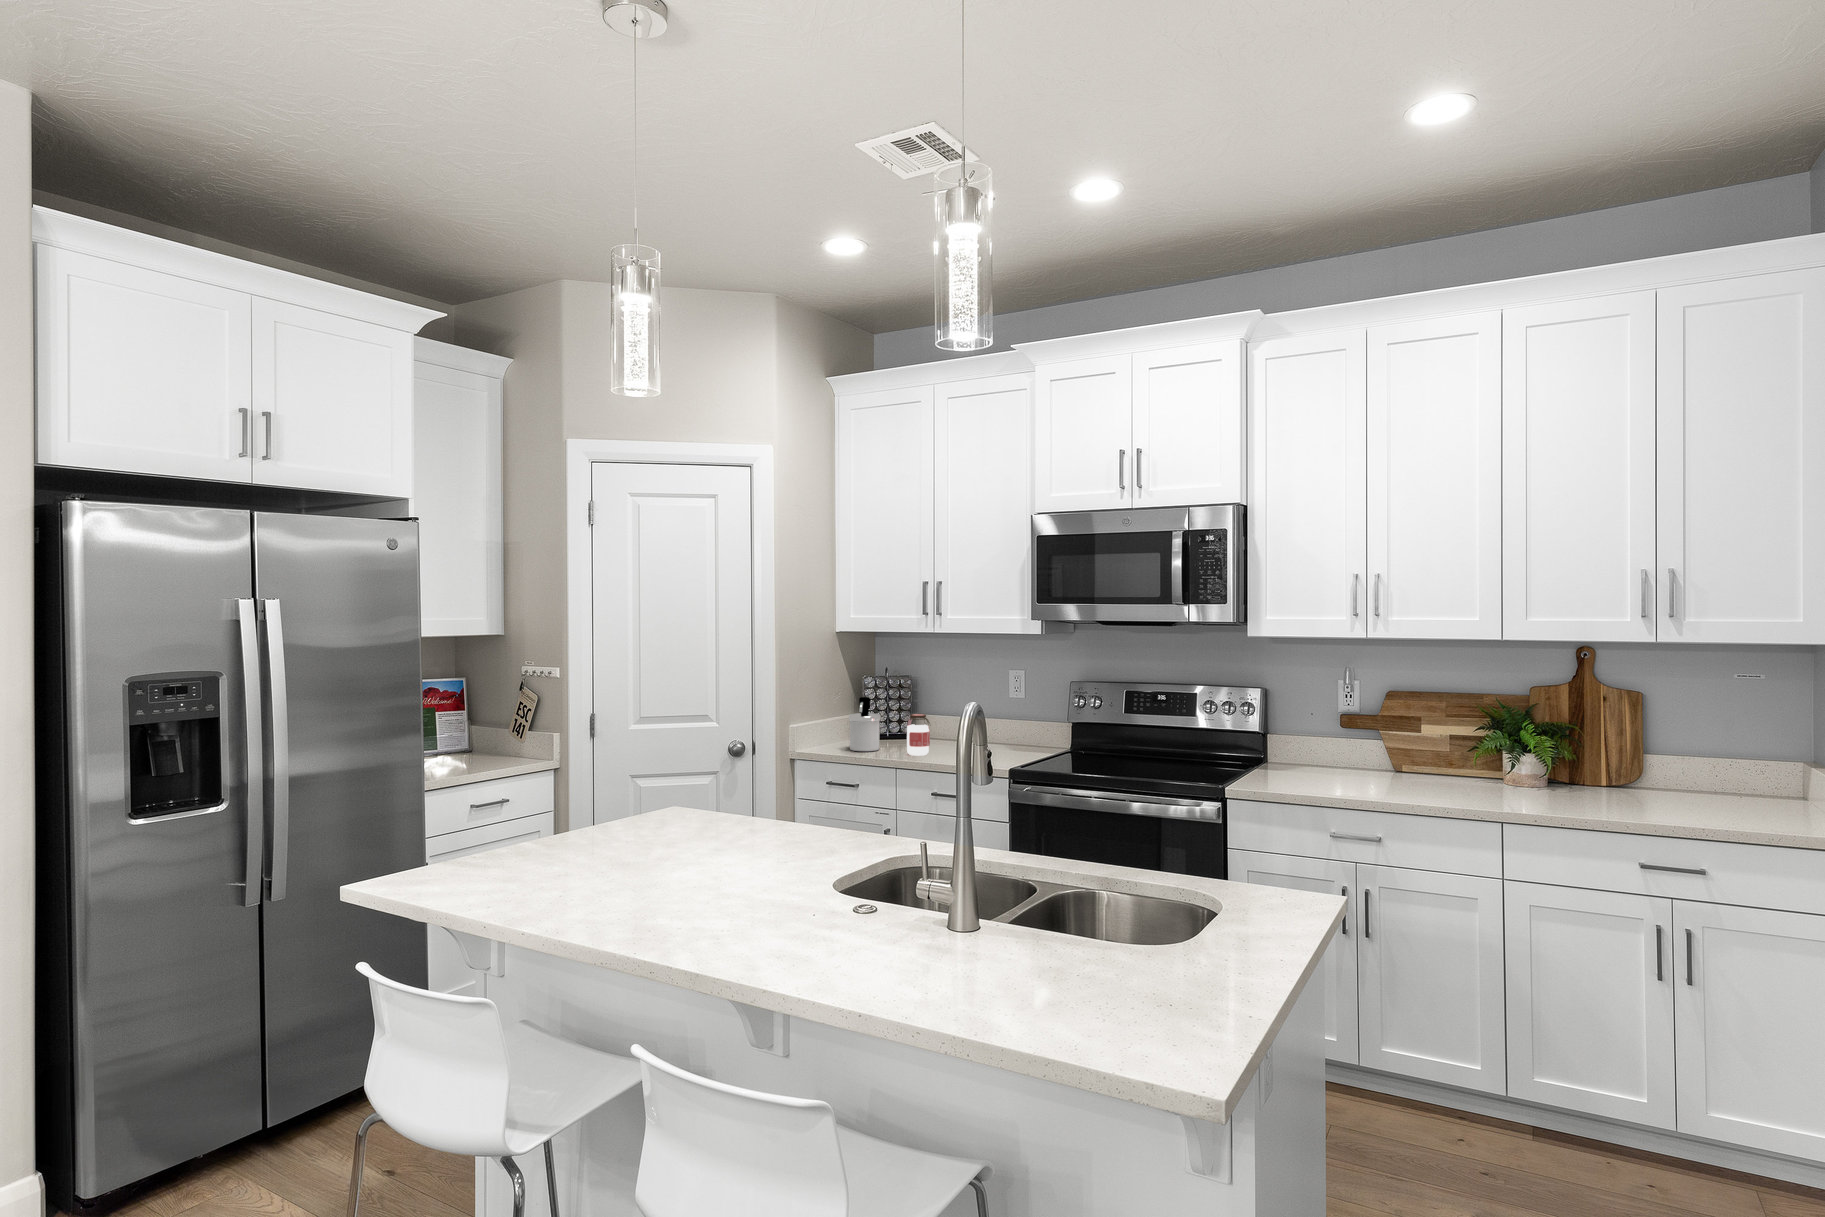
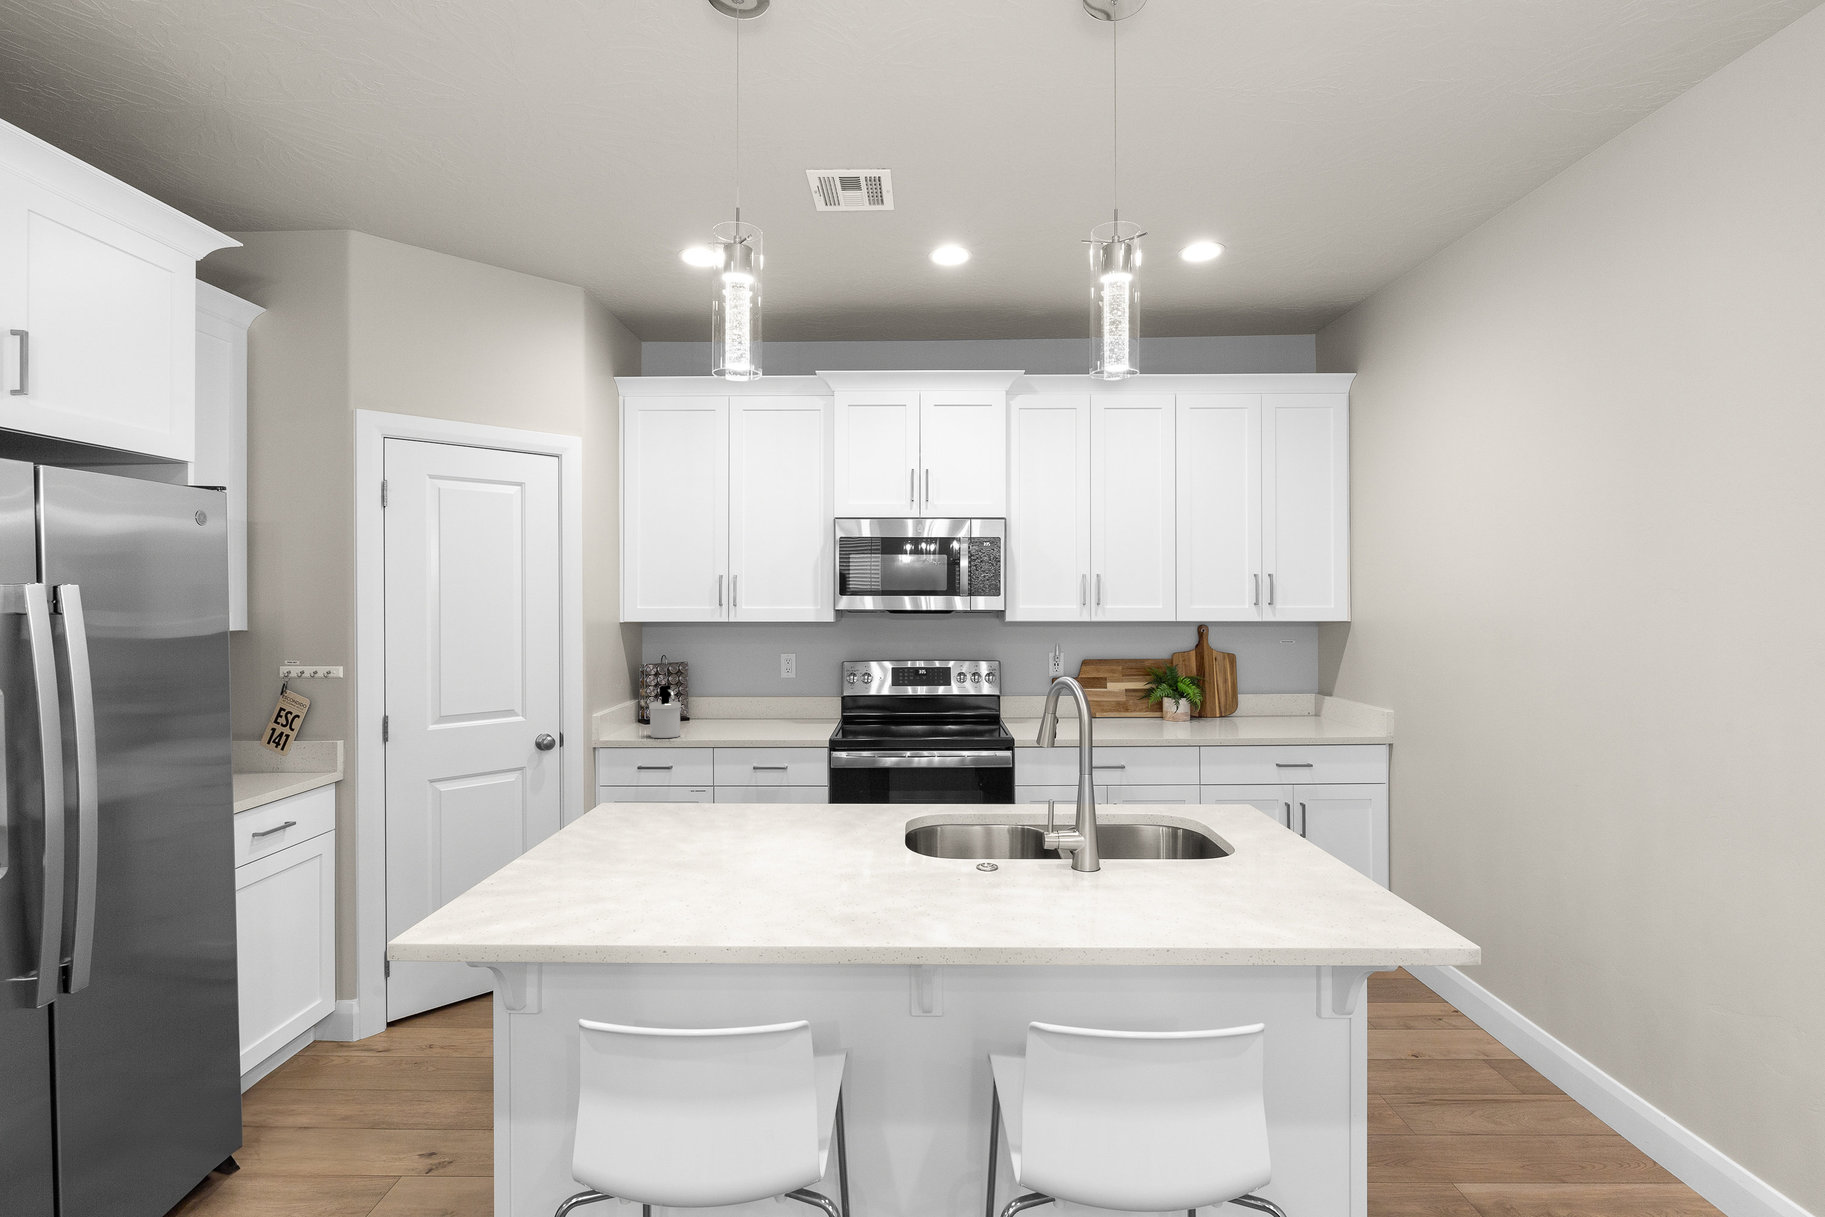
jar: present [907,714,930,756] -> none [714,698,738,738]

